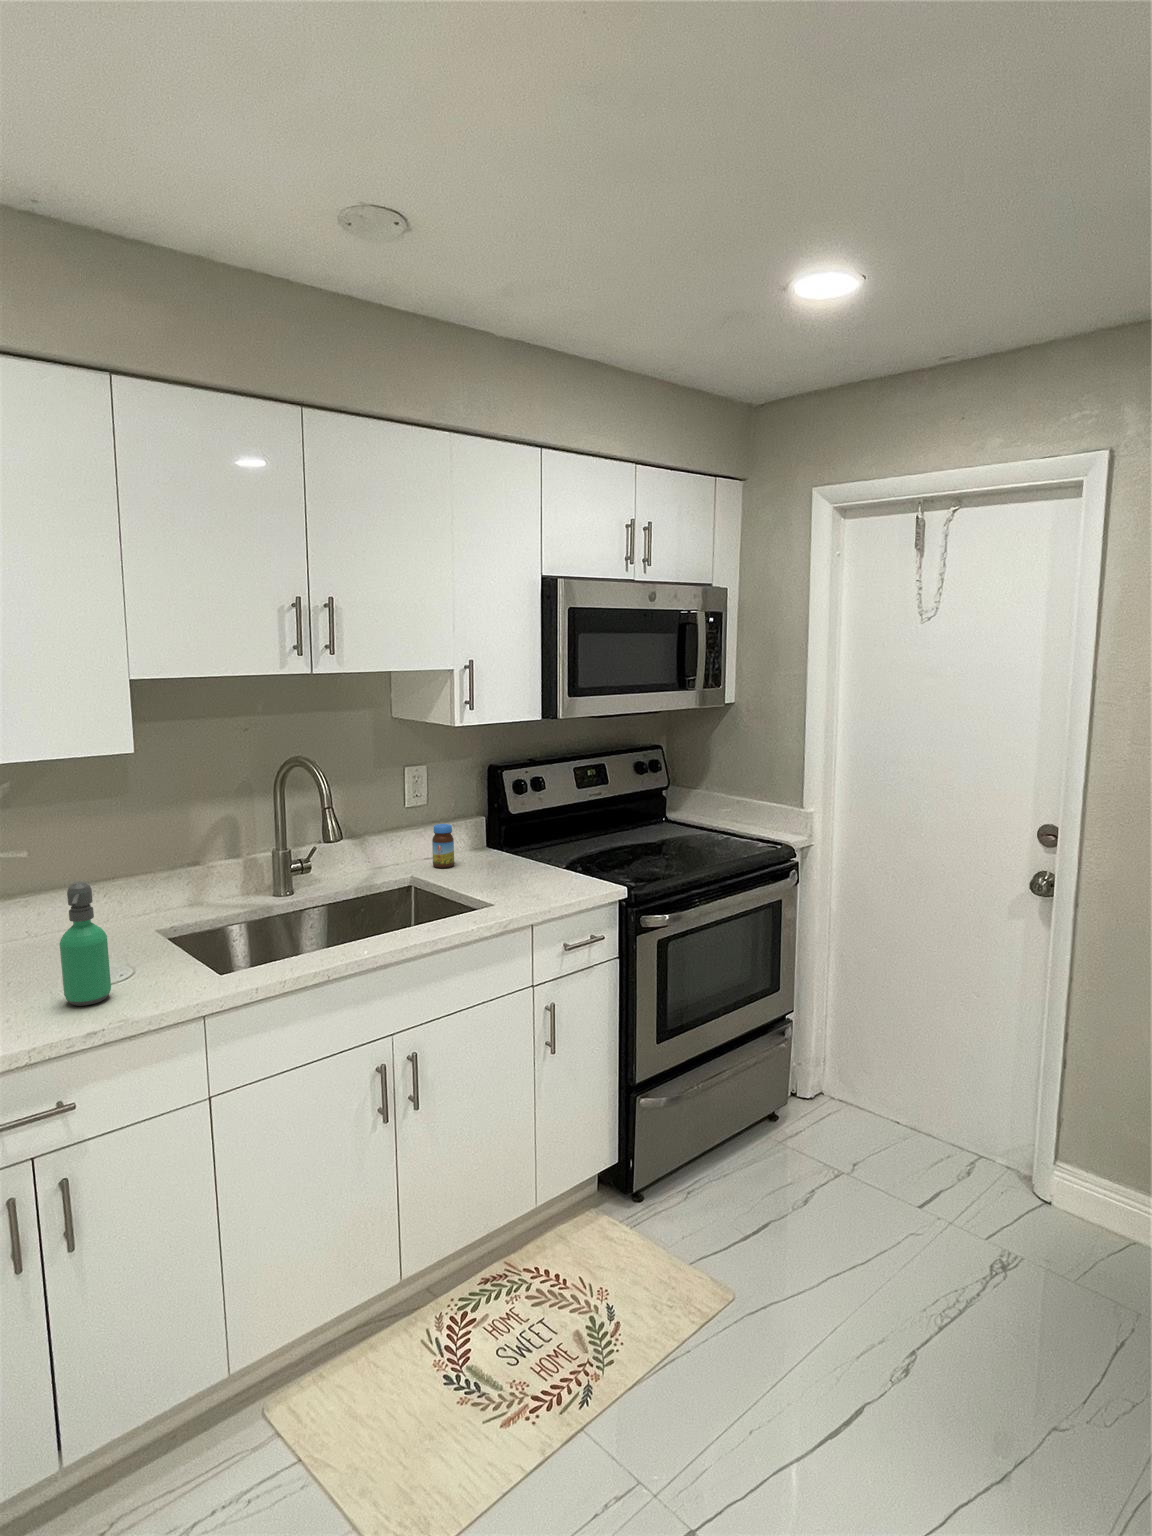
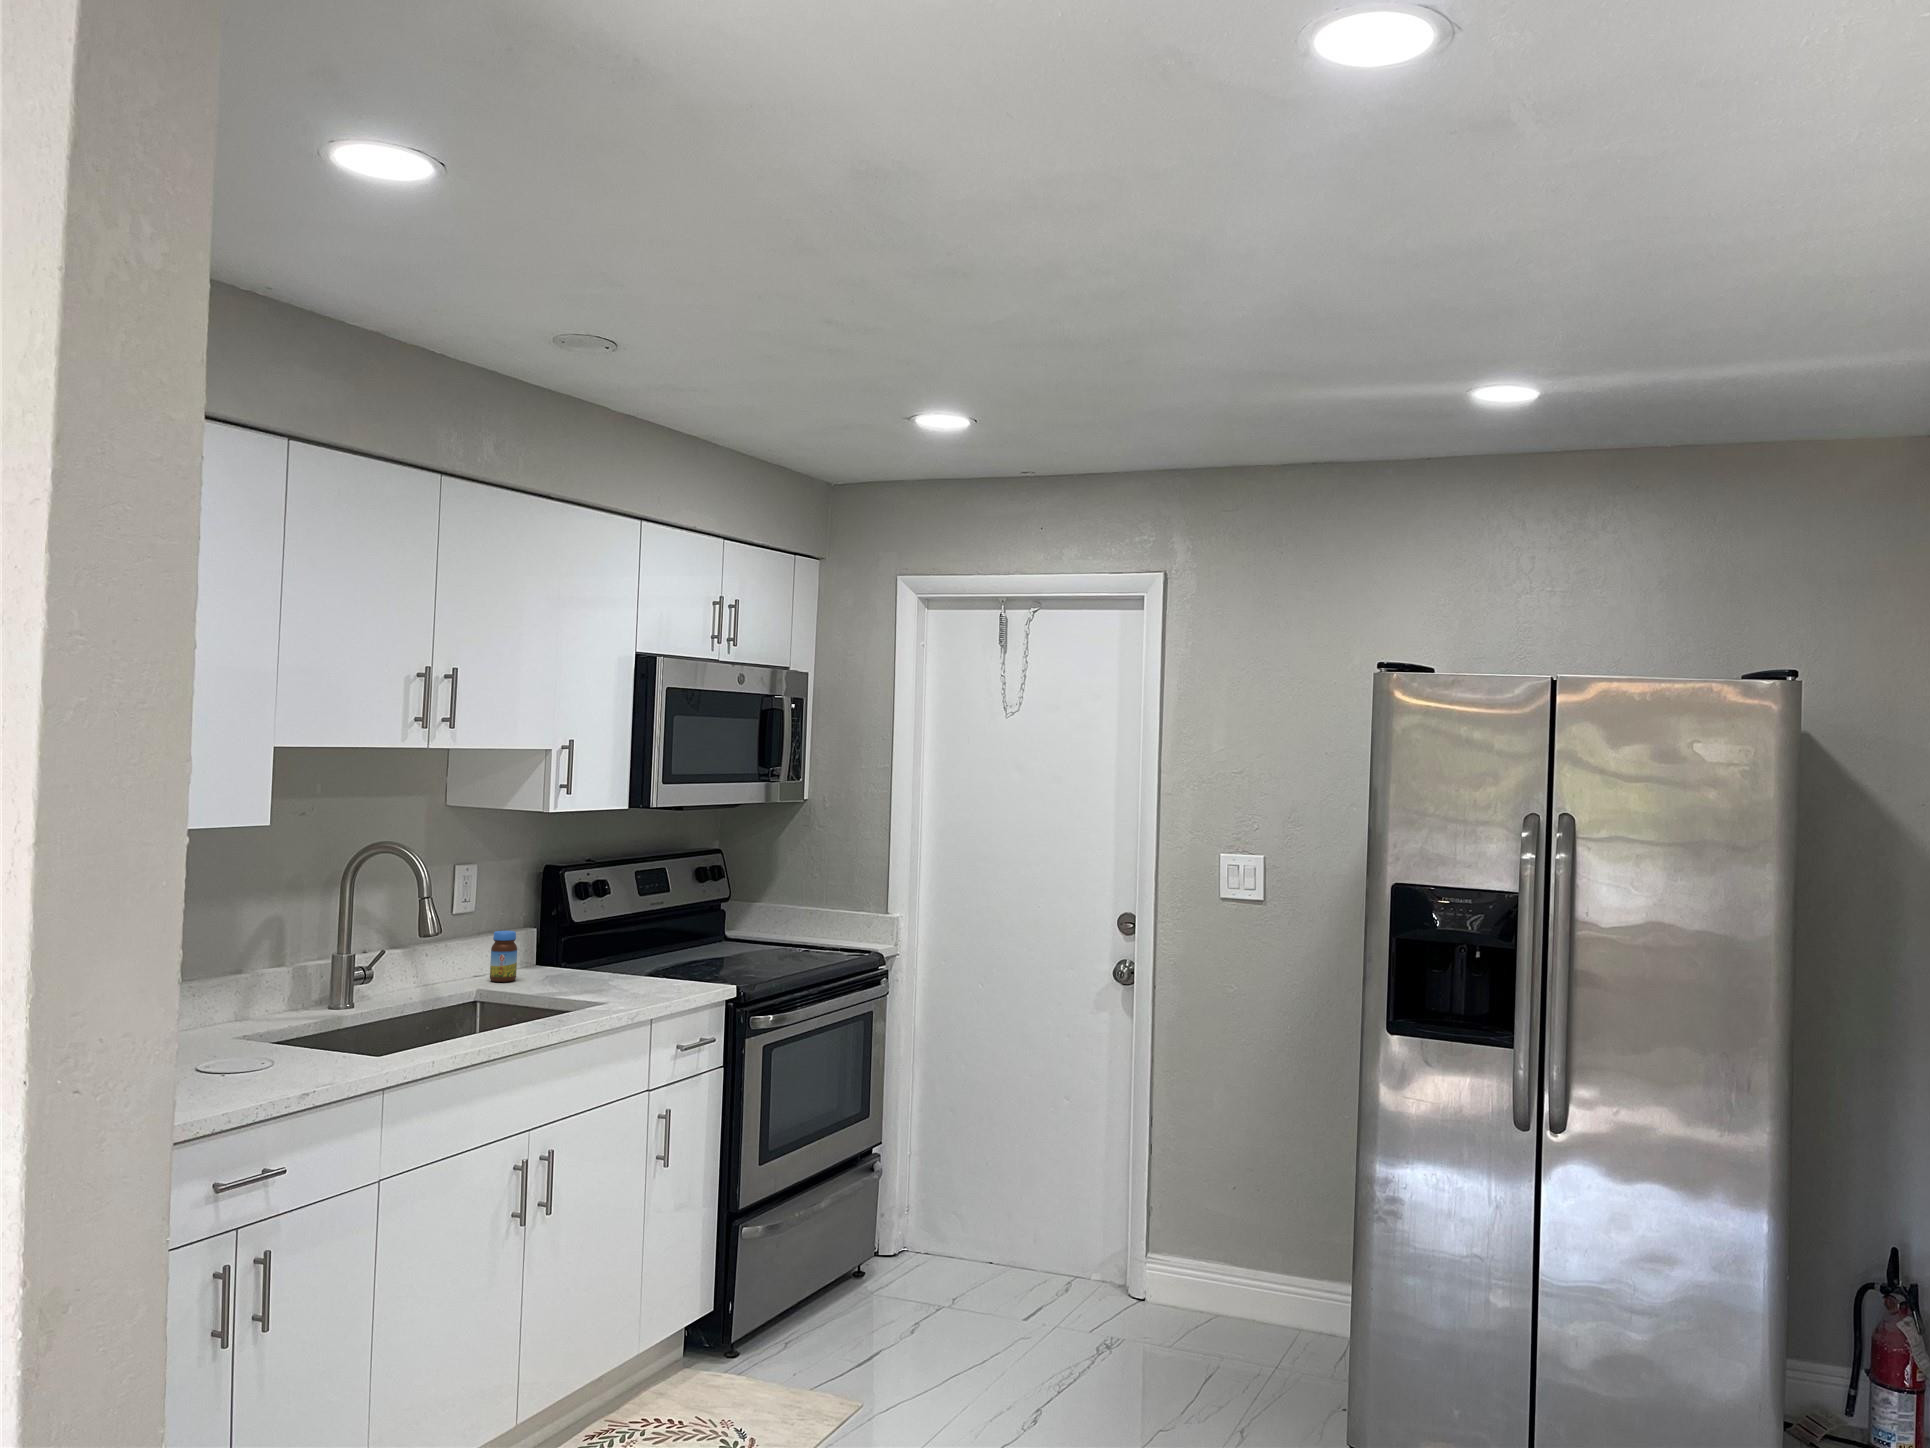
soap dispenser: present [60,881,111,1006] -> none [232,951,284,1083]

